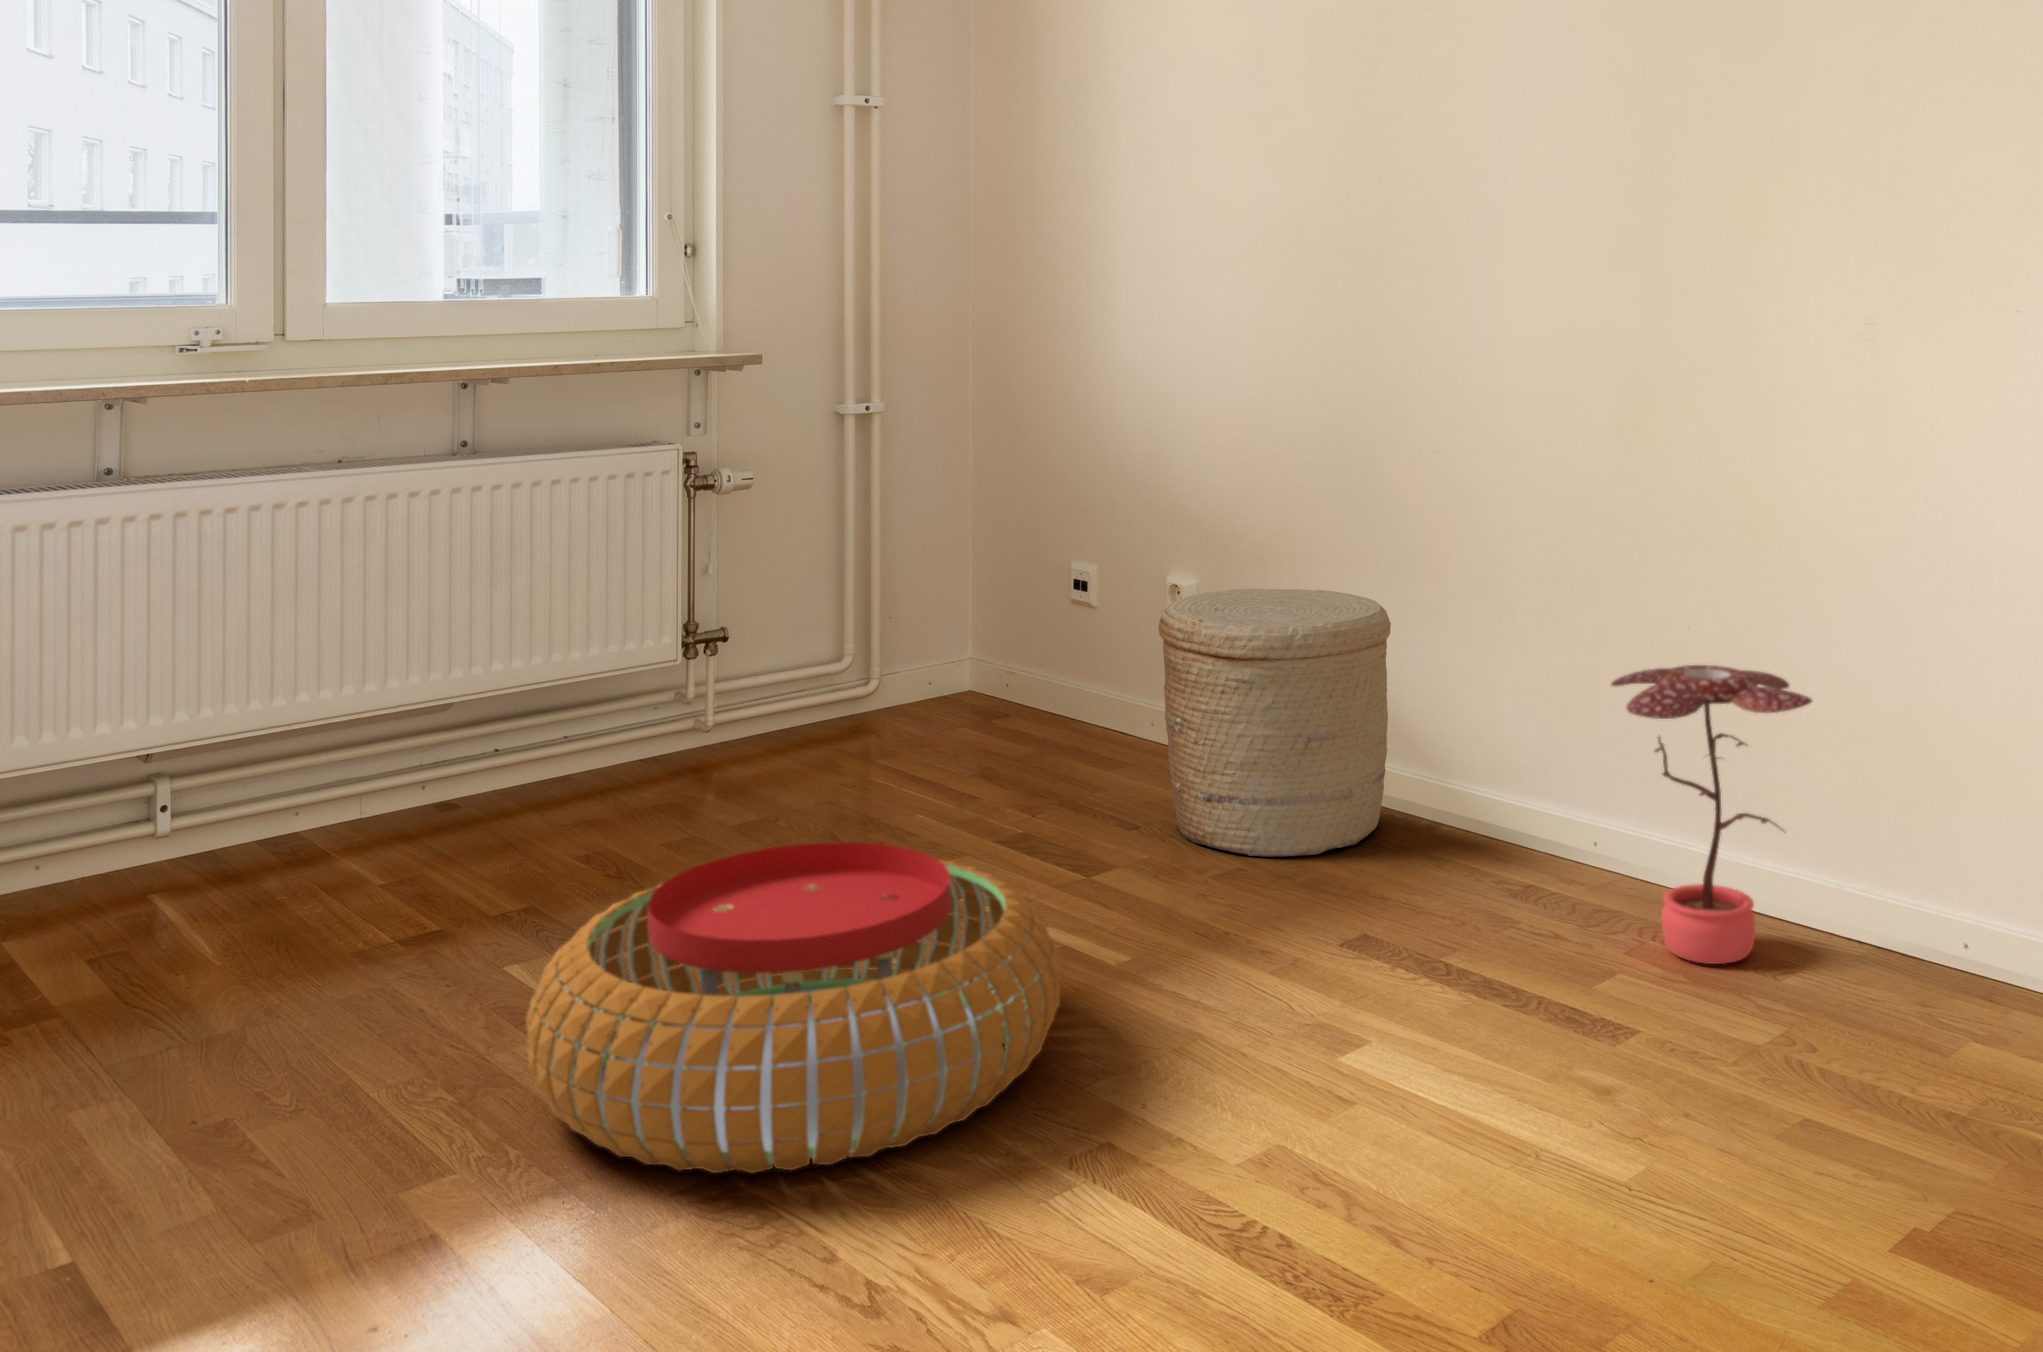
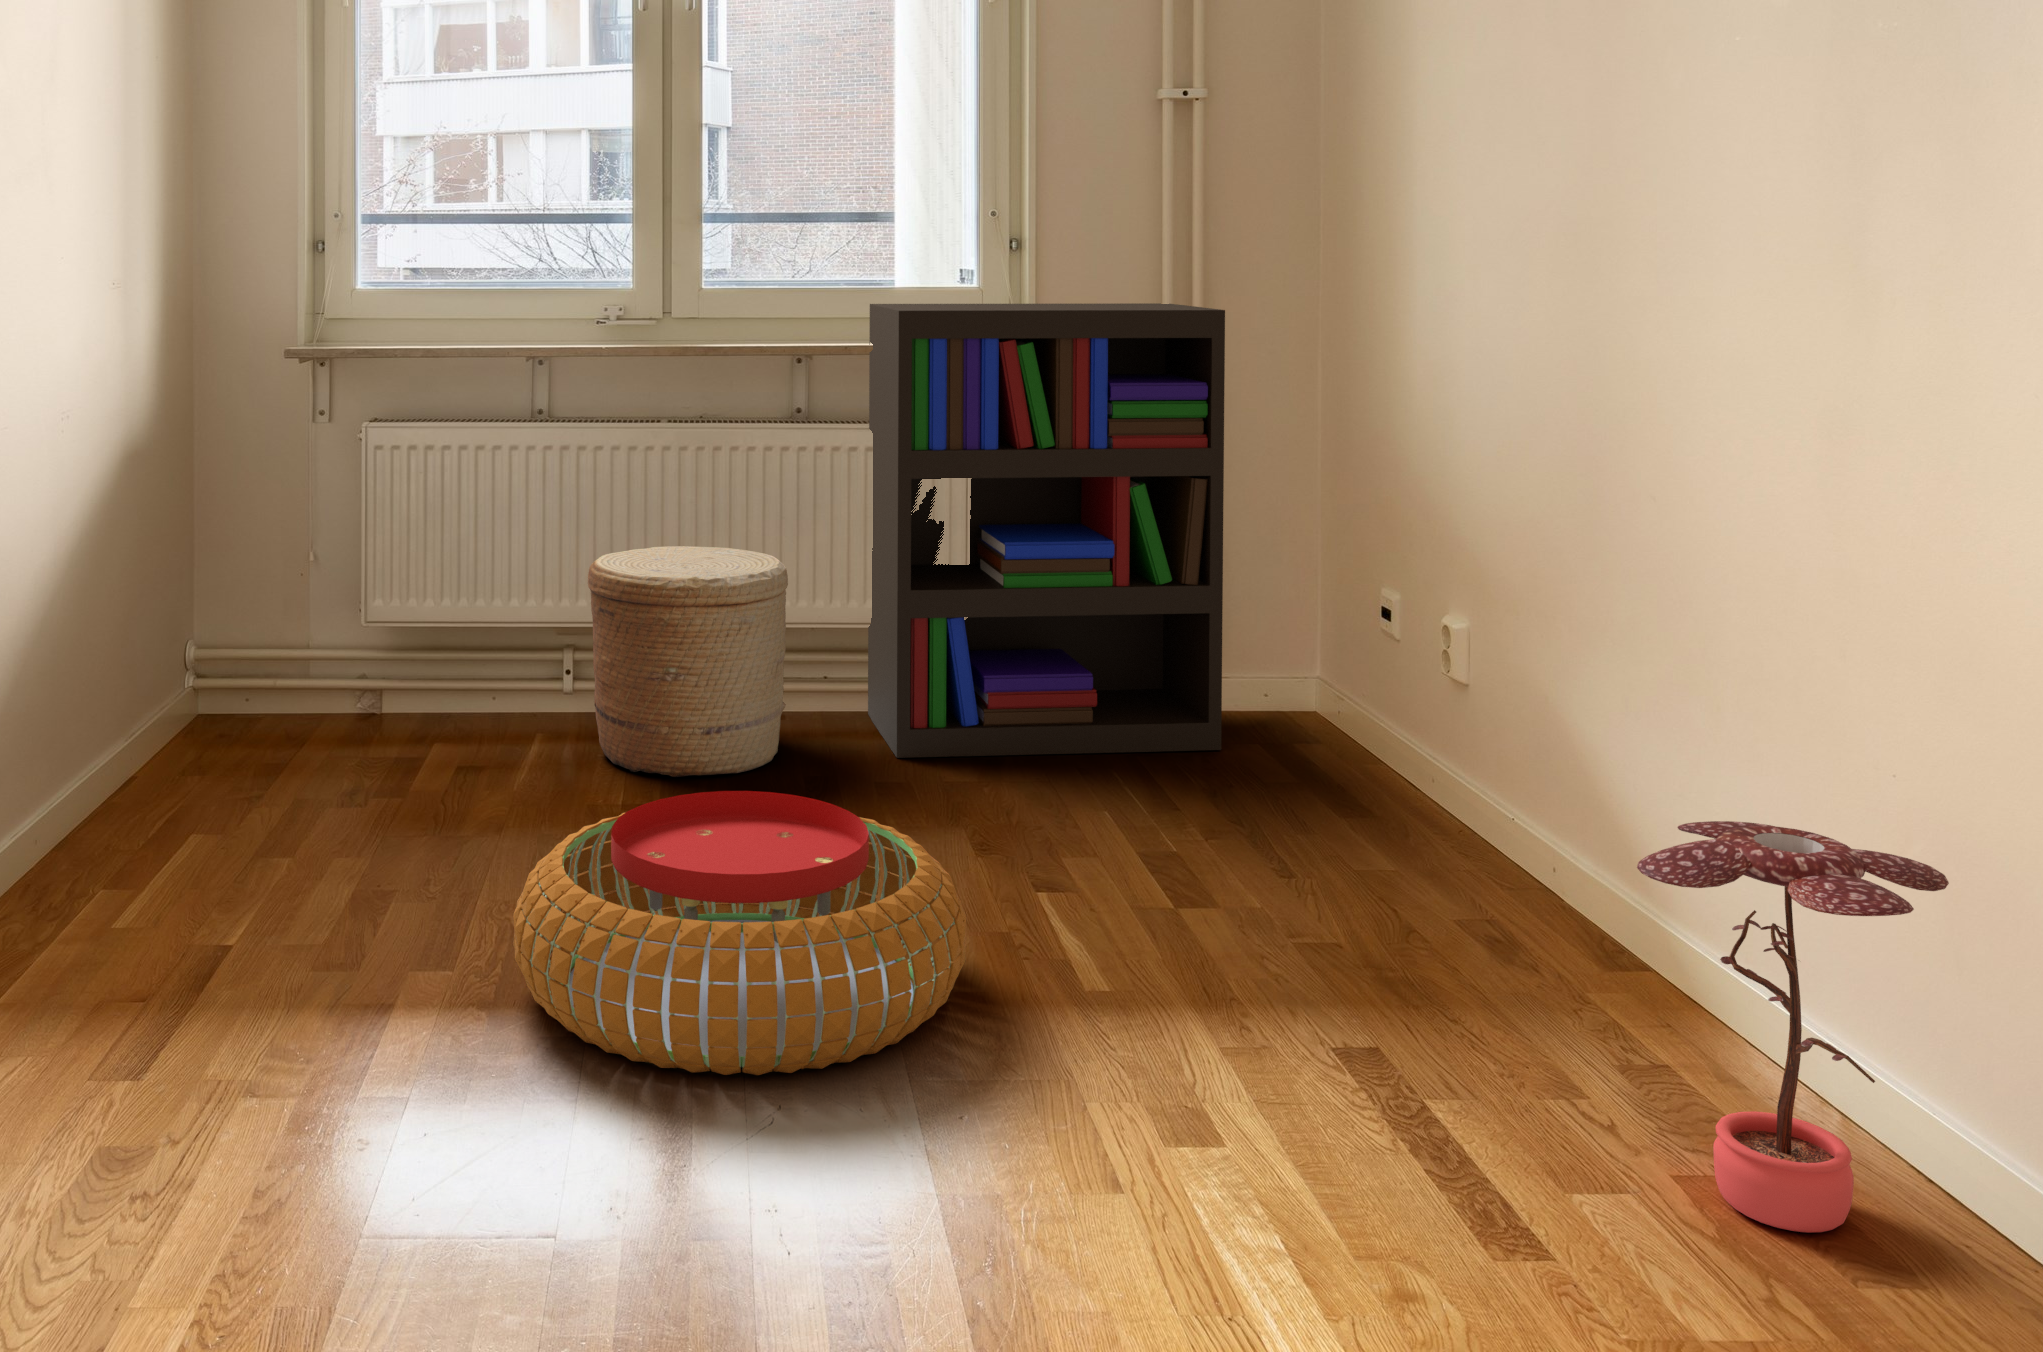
bookshelf: none [557,308,952,819] -> present [868,303,1225,758]
woven basket: present [1159,589,1391,857] -> present [588,546,788,777]

